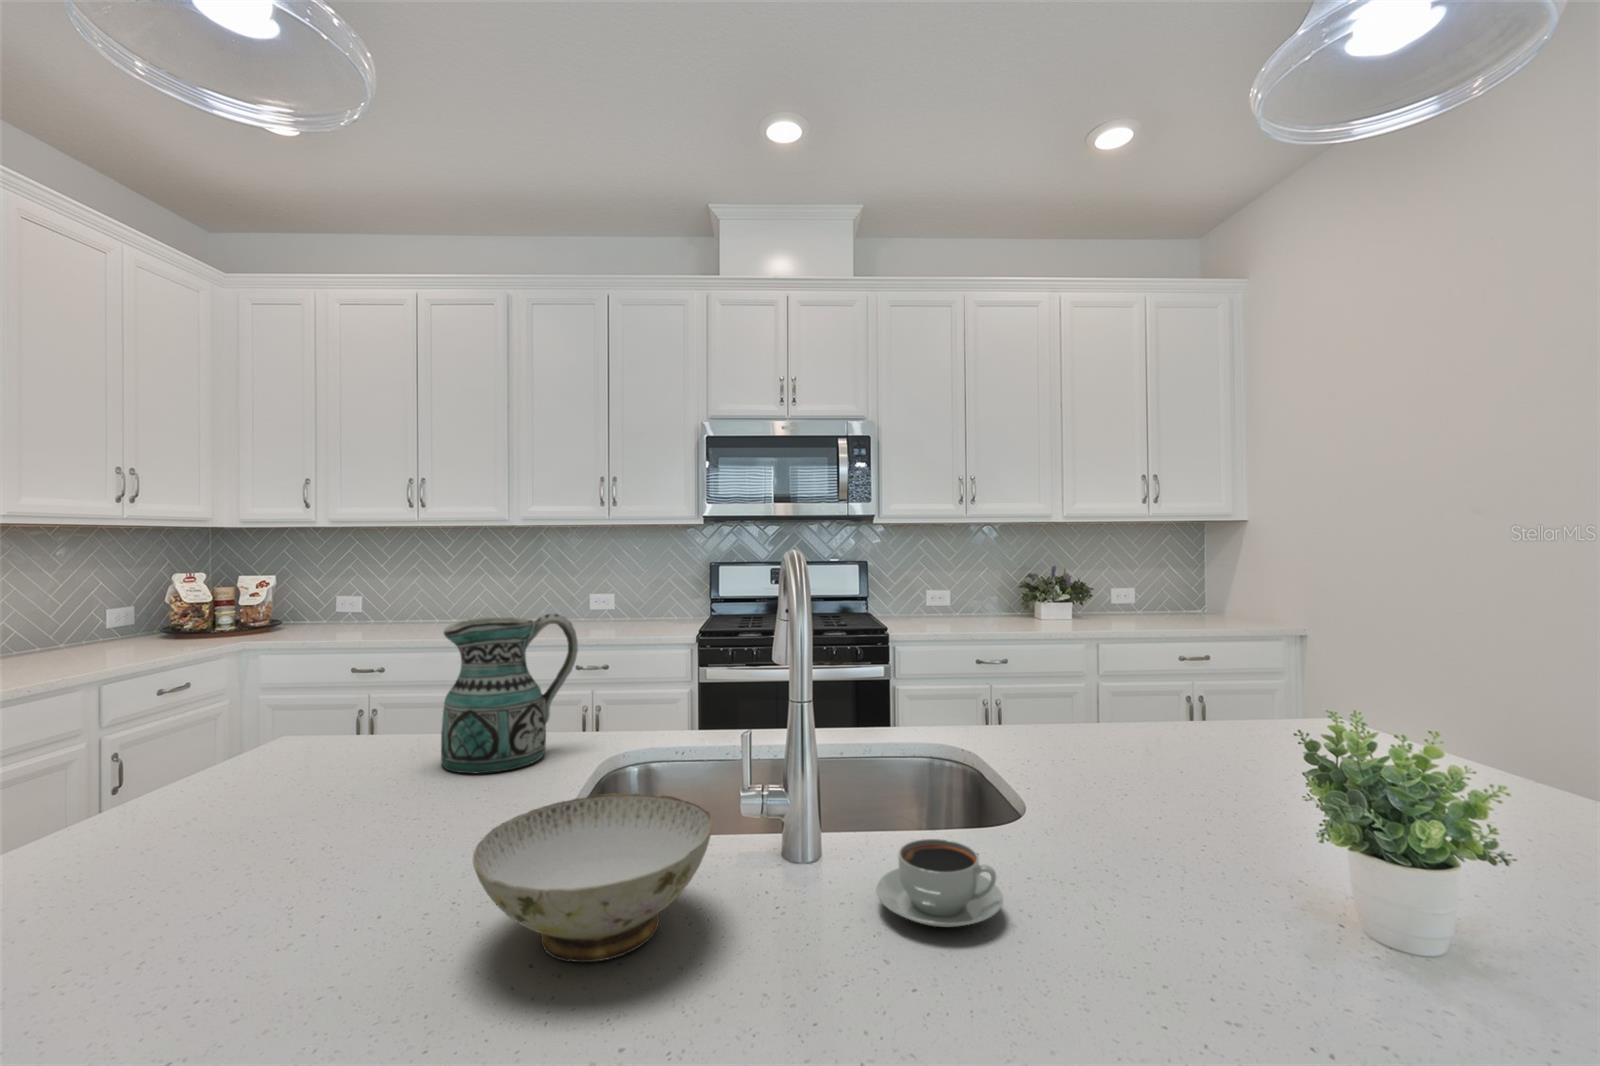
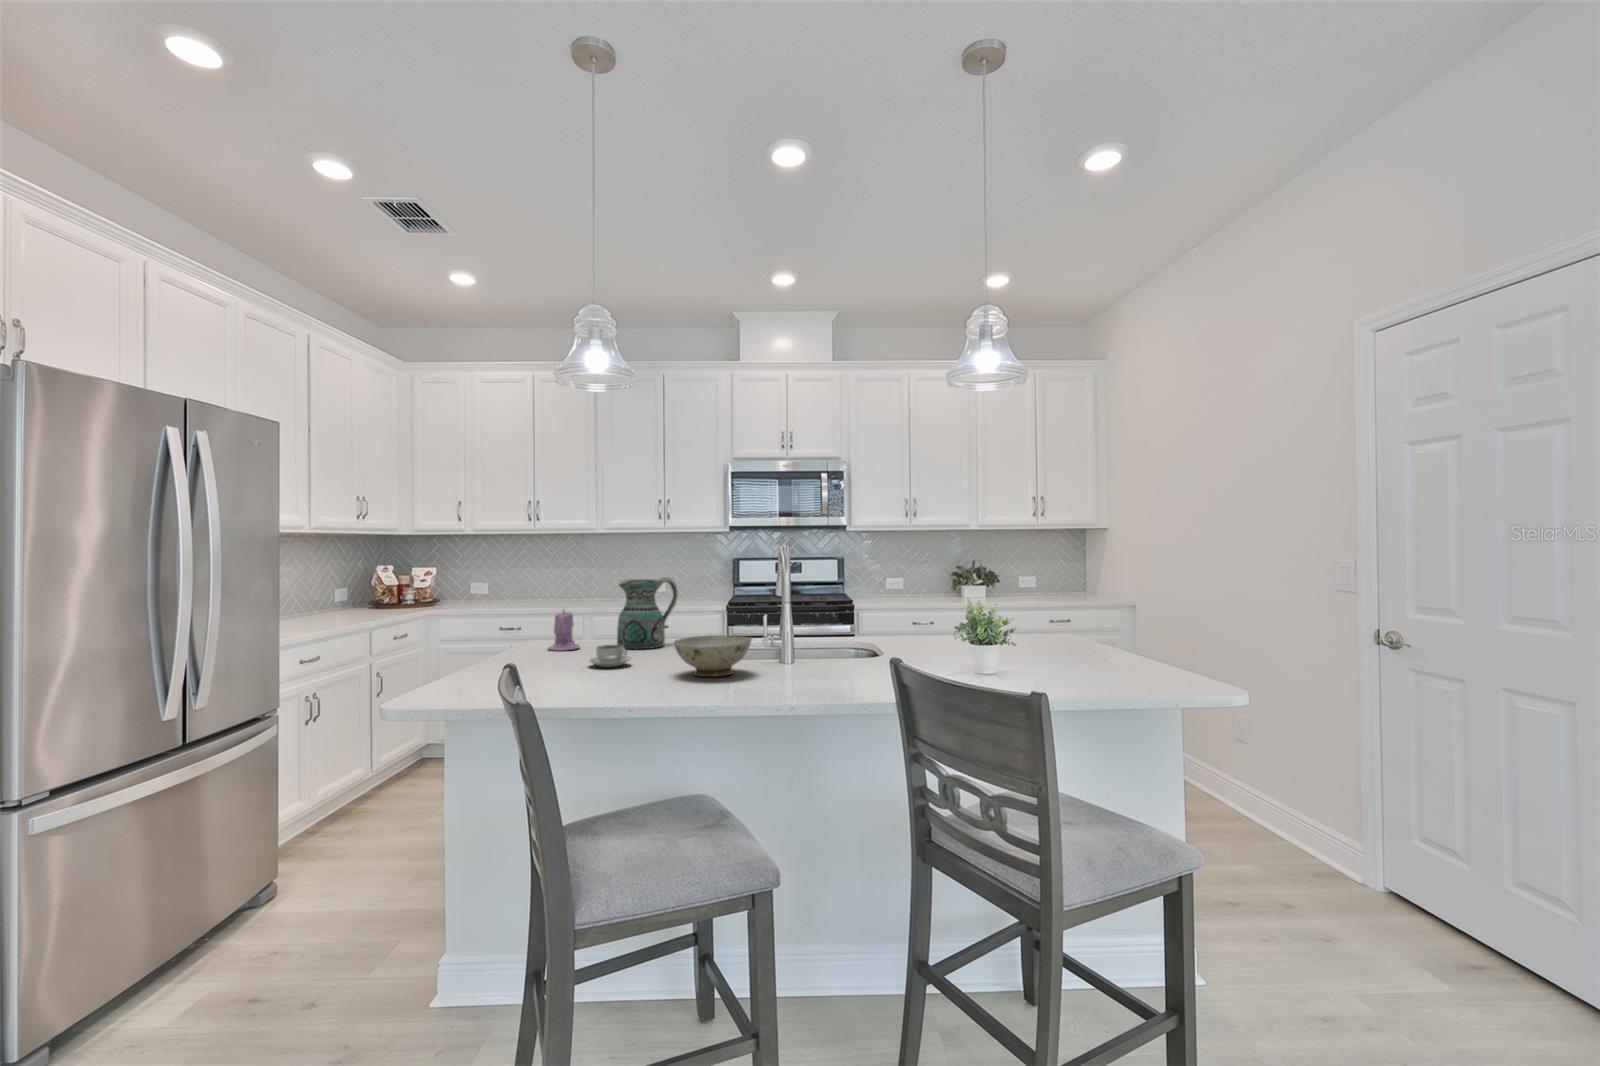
candle: none [279,681,360,781] -> present [548,611,580,651]
coffee cup: present [876,839,1003,927] -> present [589,645,631,667]

